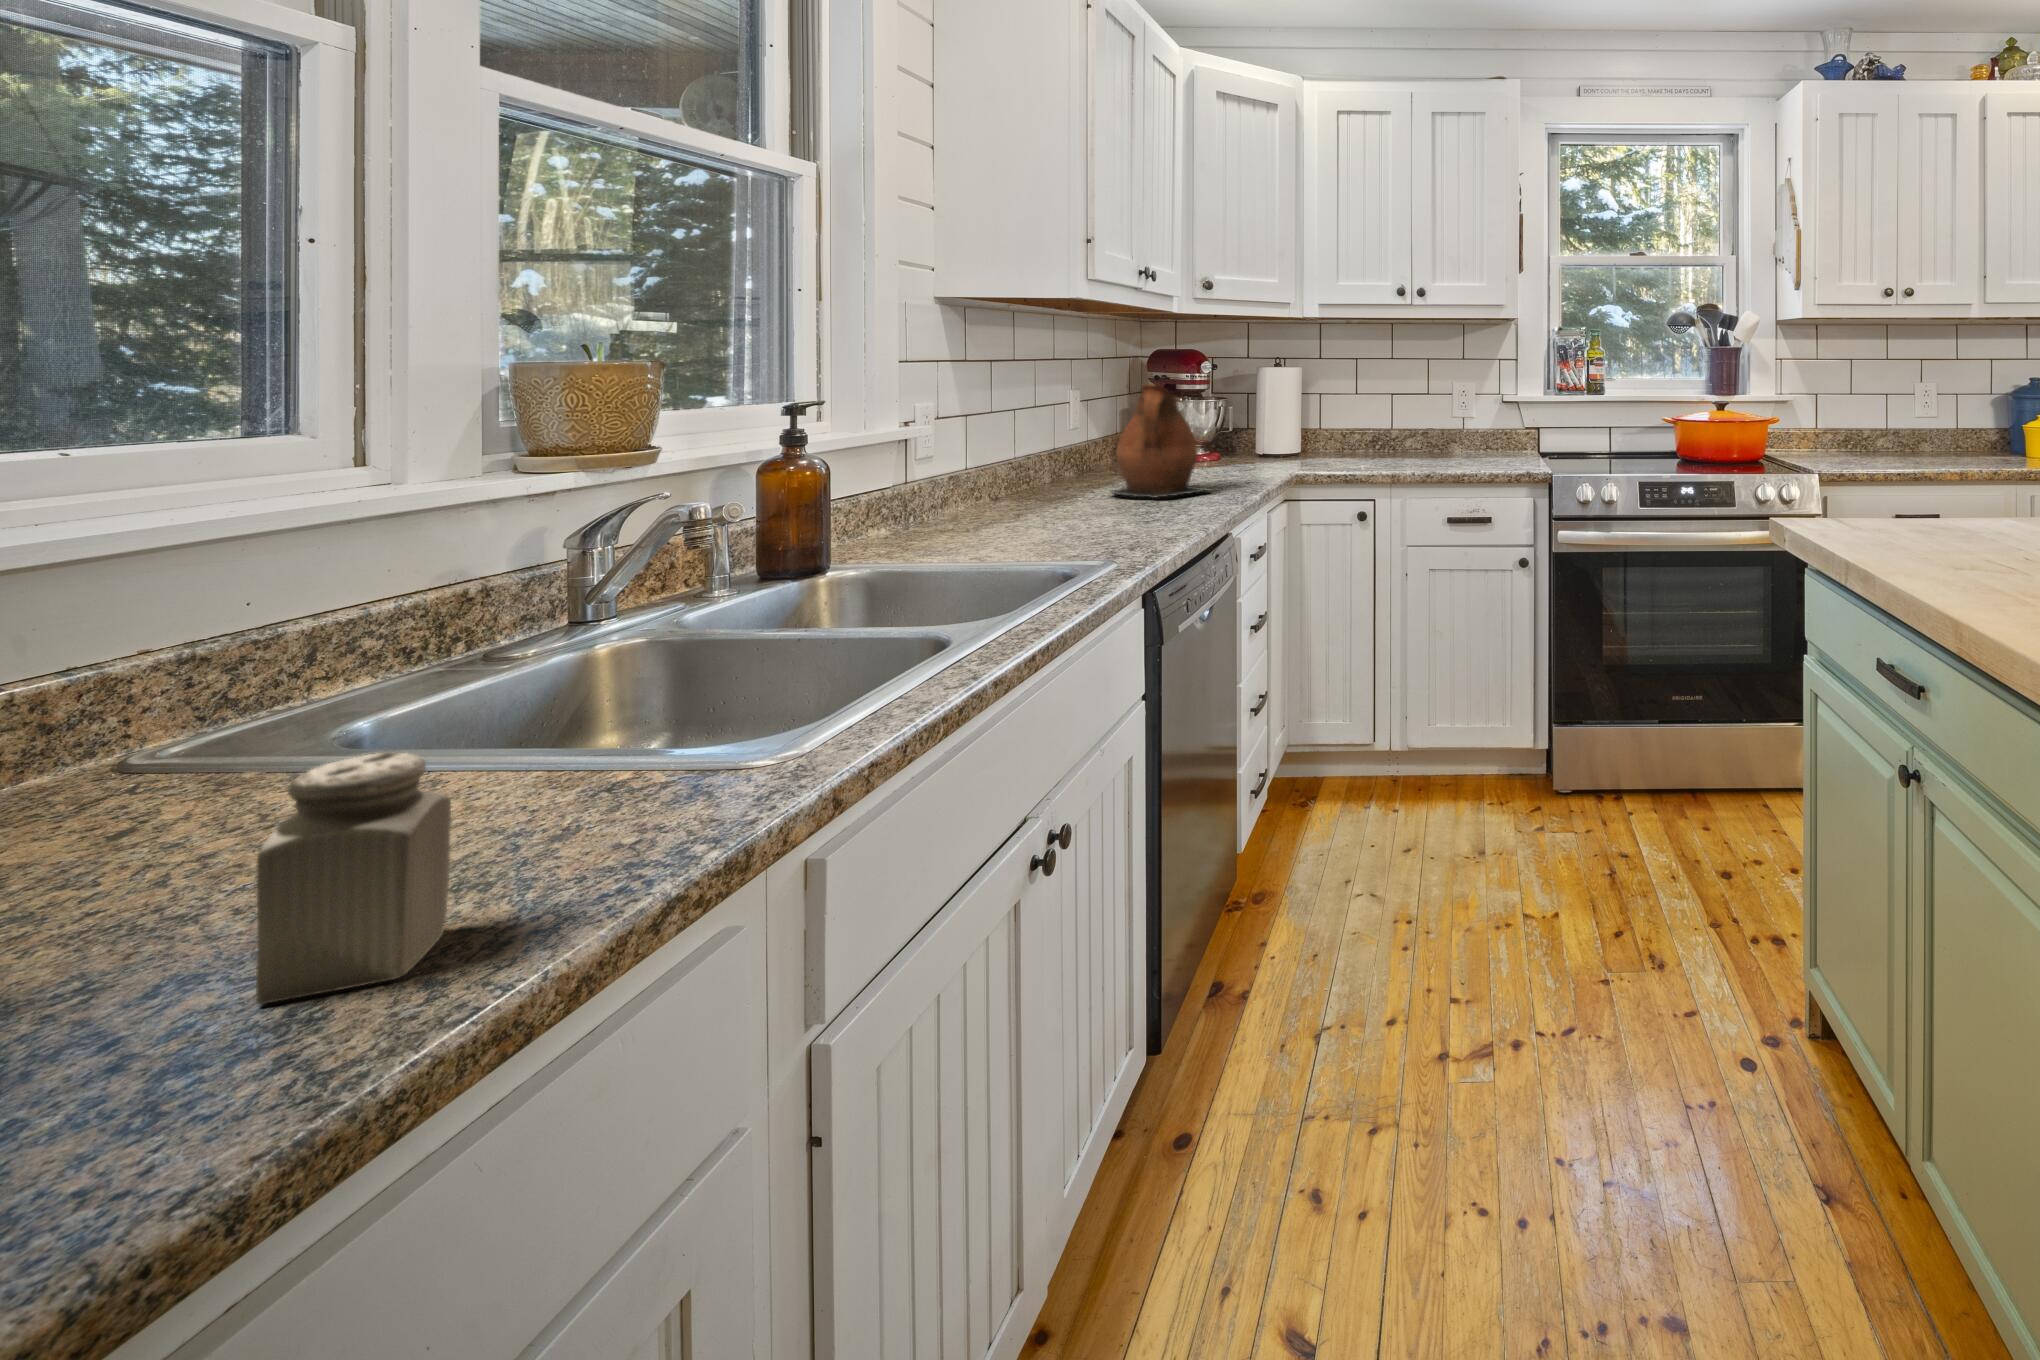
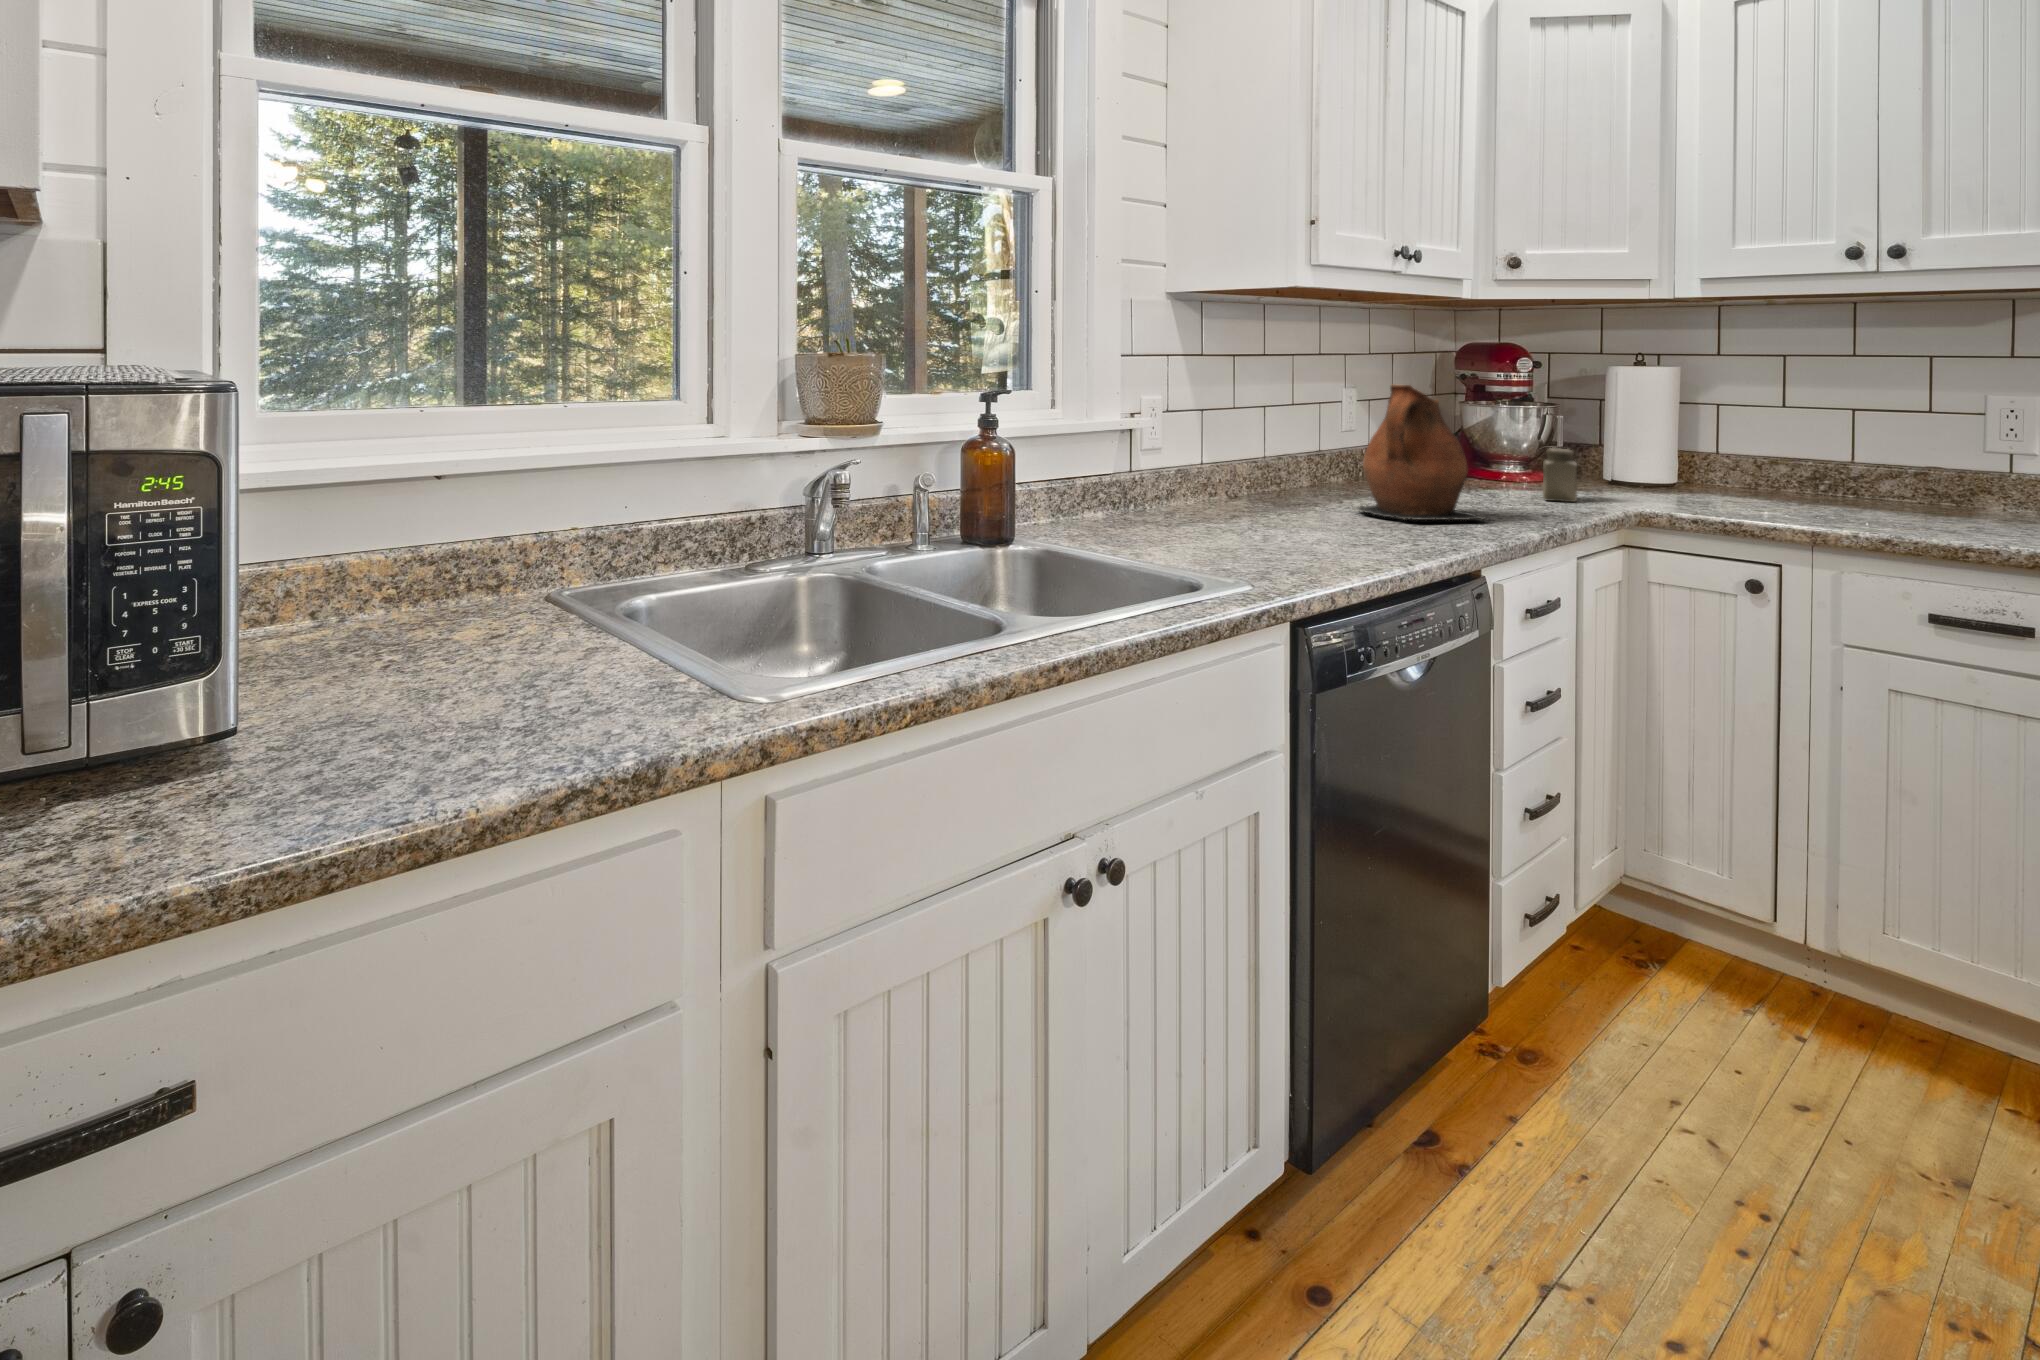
salt shaker: present [256,753,451,1004] -> present [1543,448,1577,502]

